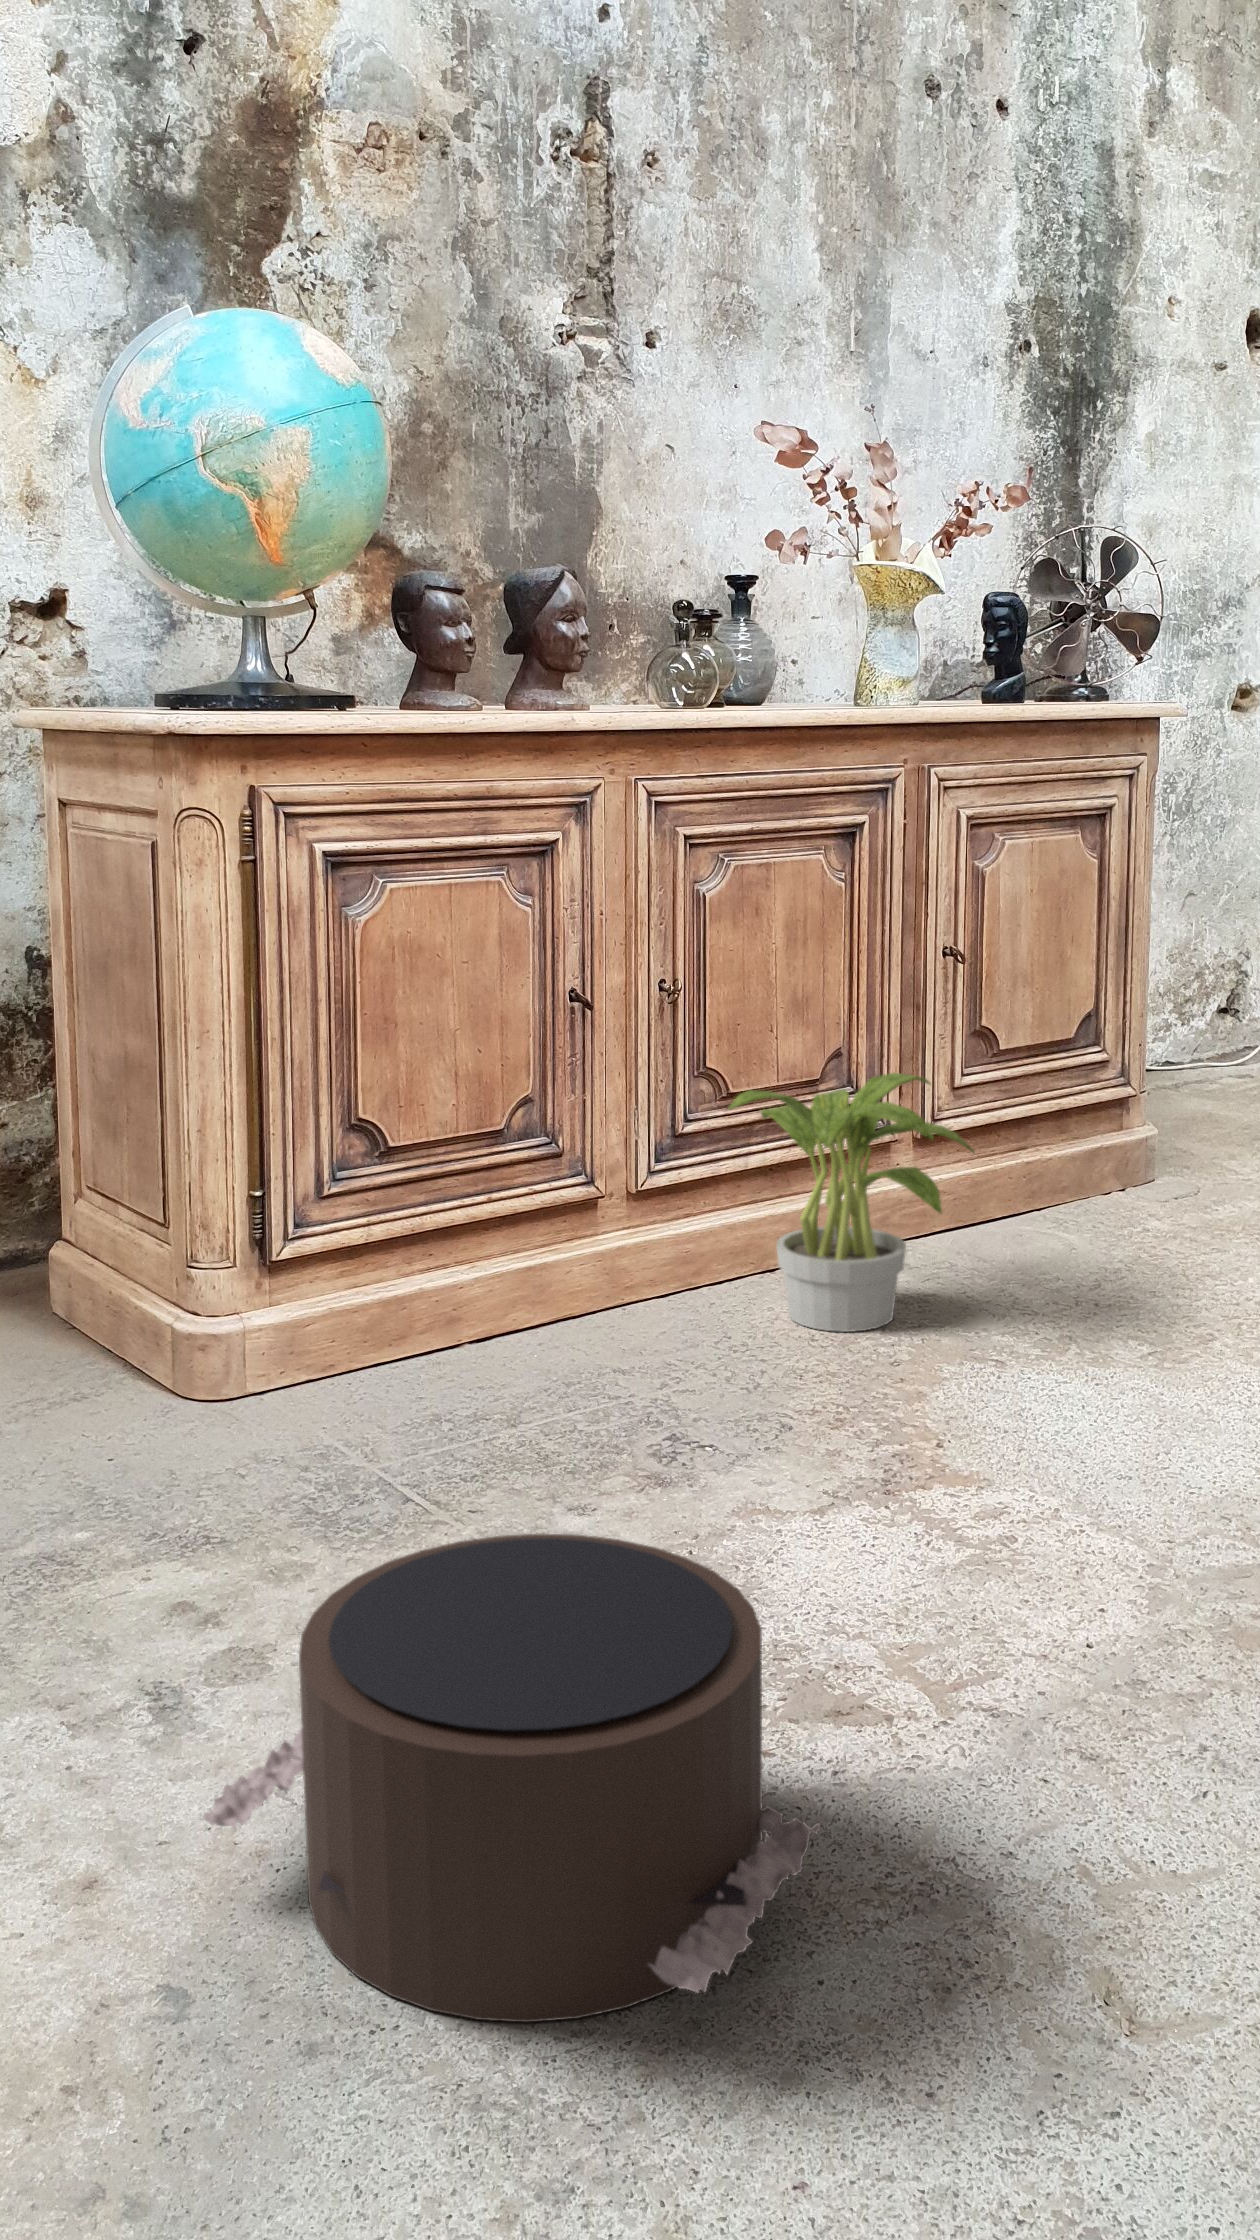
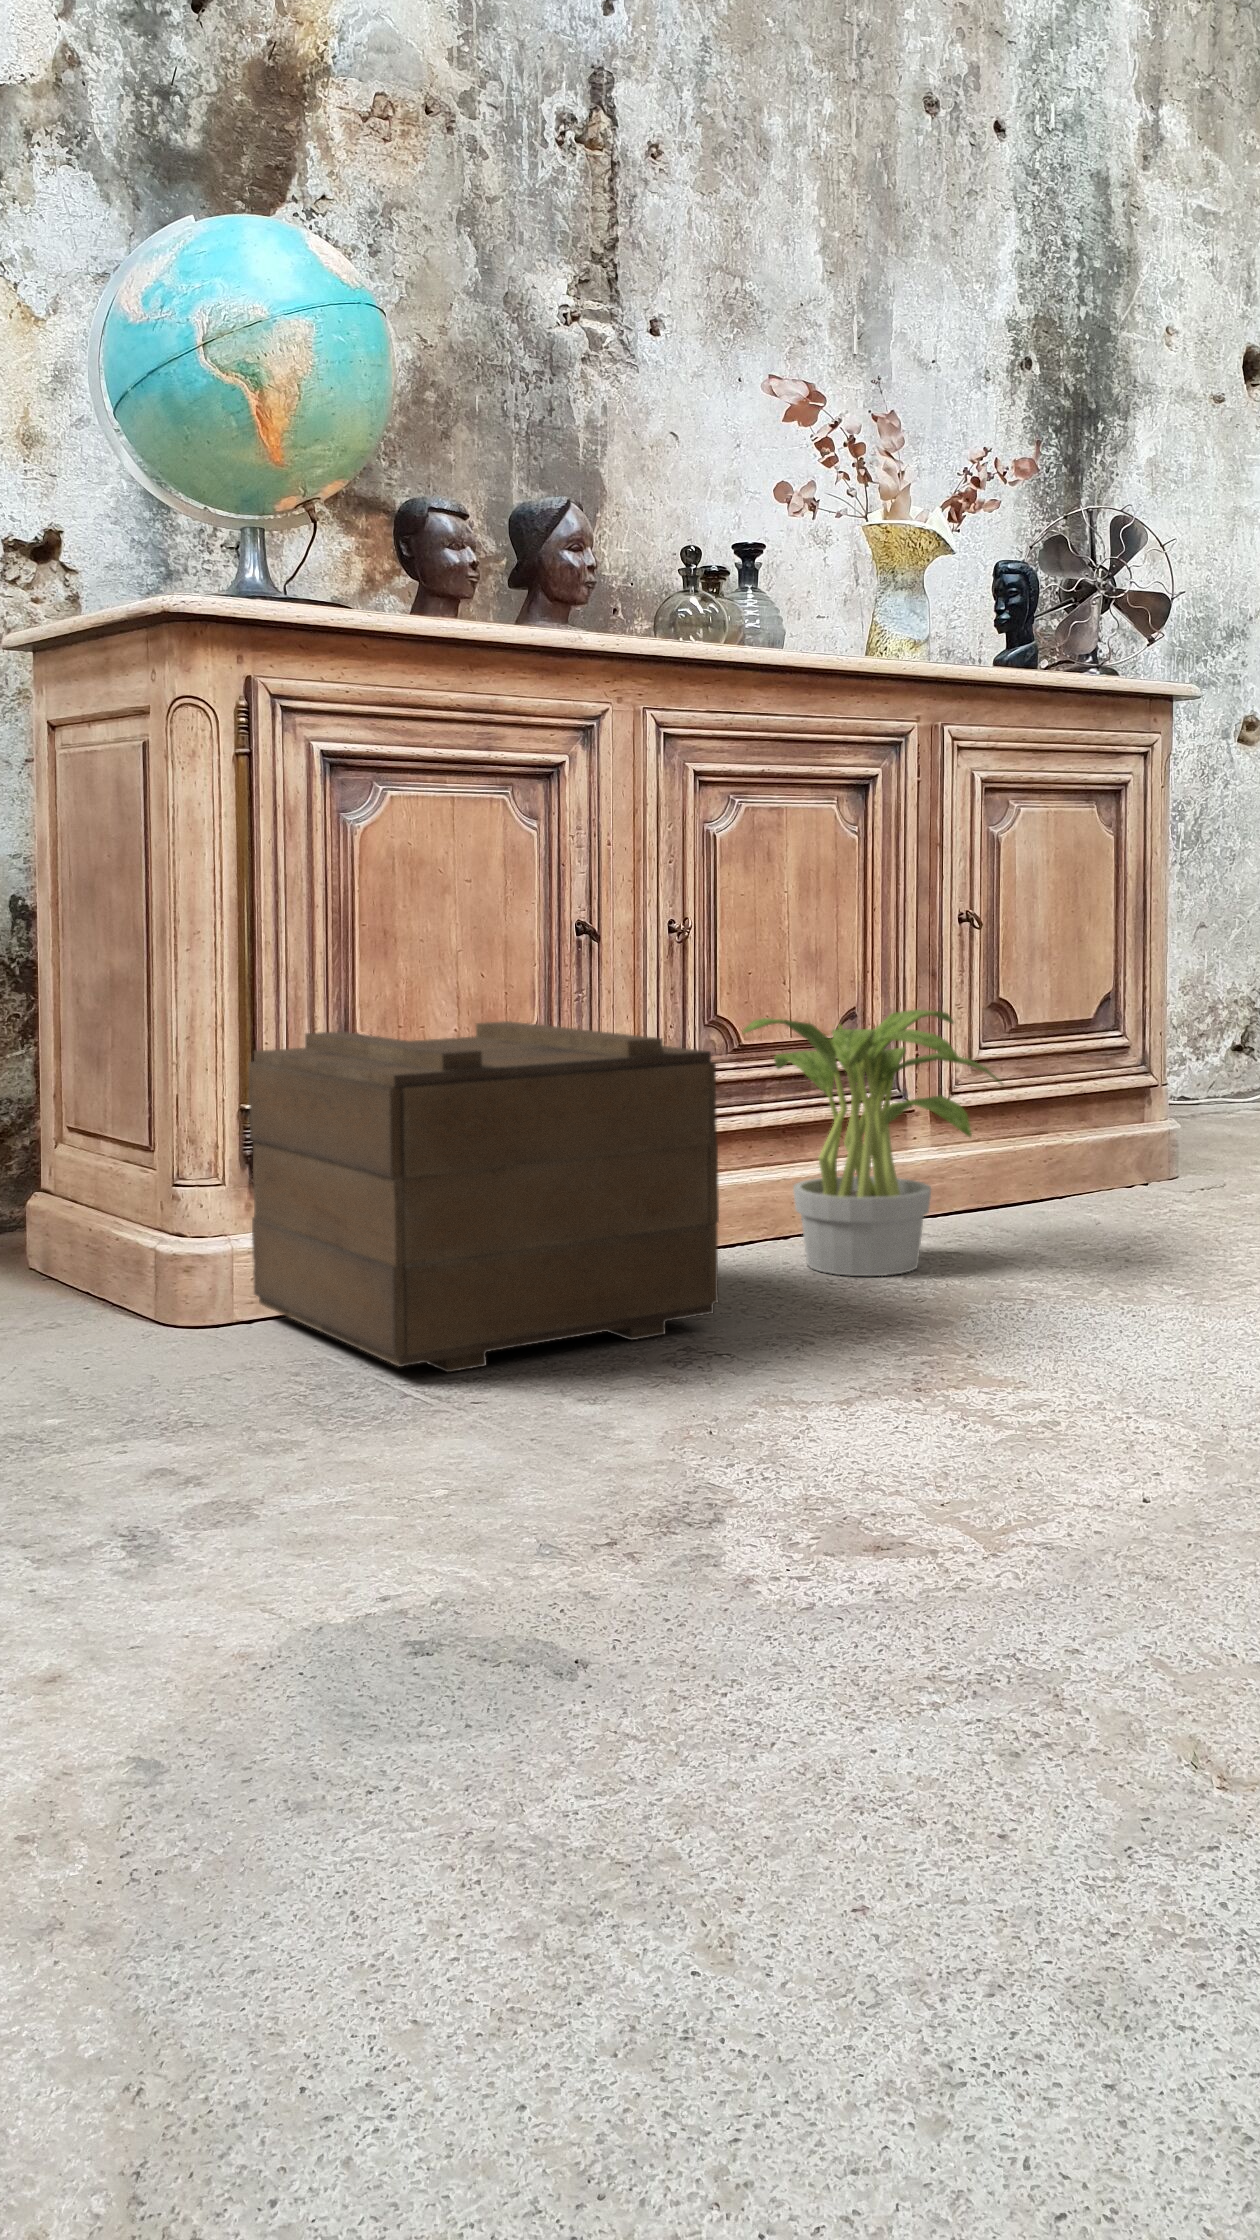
wooden crate: none [264,1100,702,1466] -> present [249,1021,719,1372]
pouf: present [202,1534,820,2022] -> none [146,1329,881,1821]

